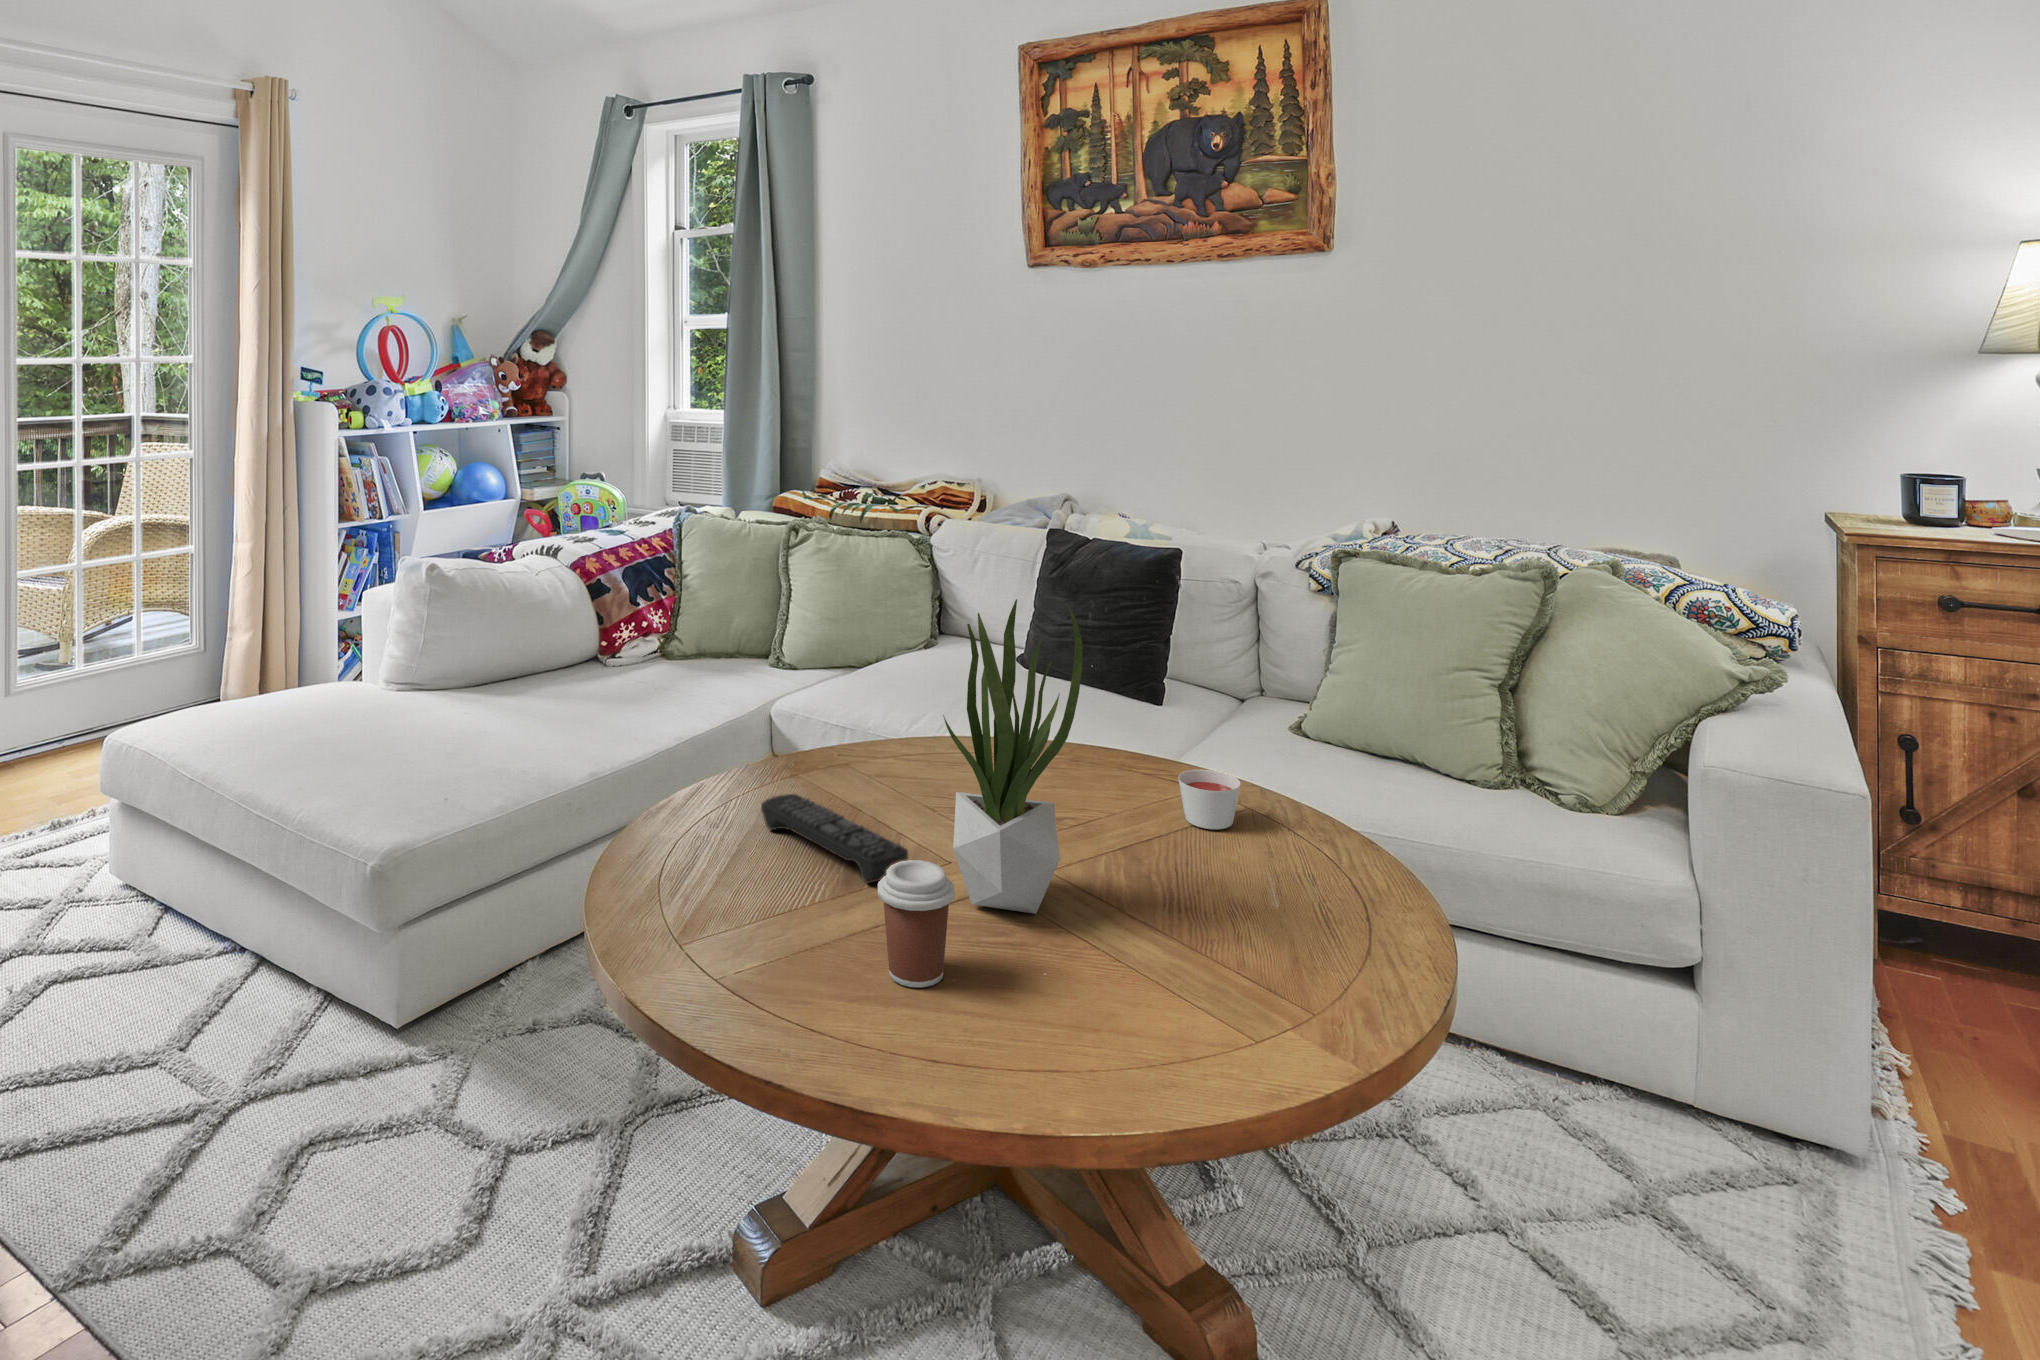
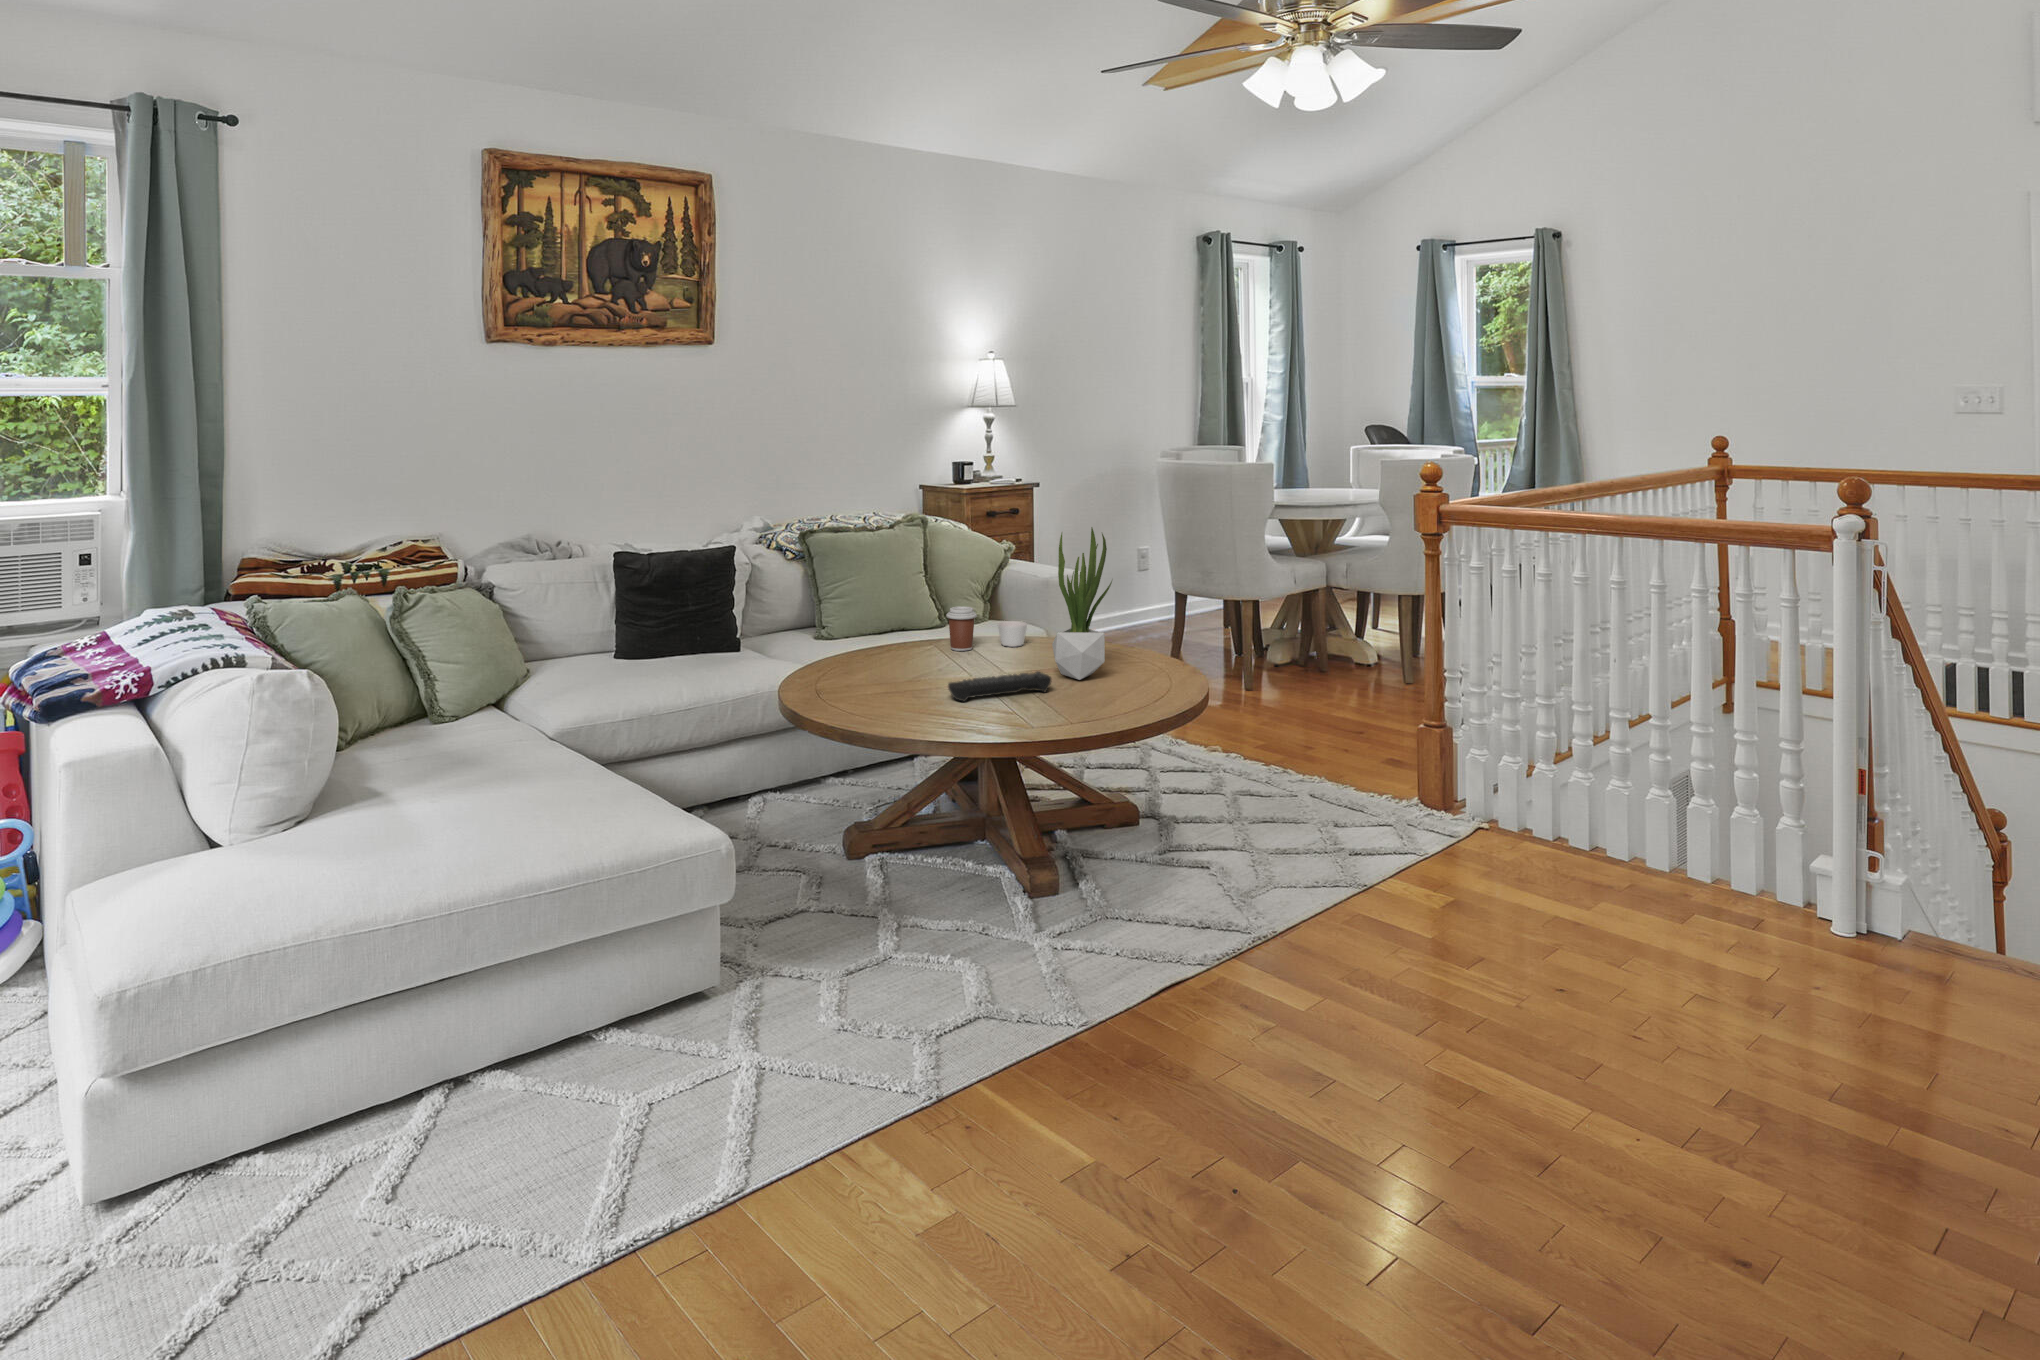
coffee cup: present [878,860,955,987] -> present [946,606,977,651]

